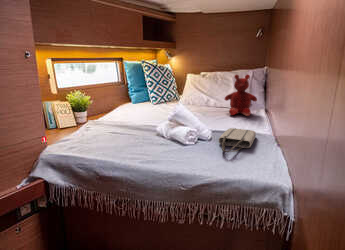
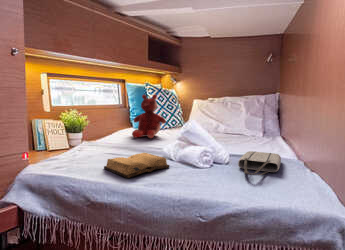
teddy bear: present [225,75,257,116] -> present [132,95,166,138]
diary: none [107,132,161,156] -> present [104,153,170,178]

